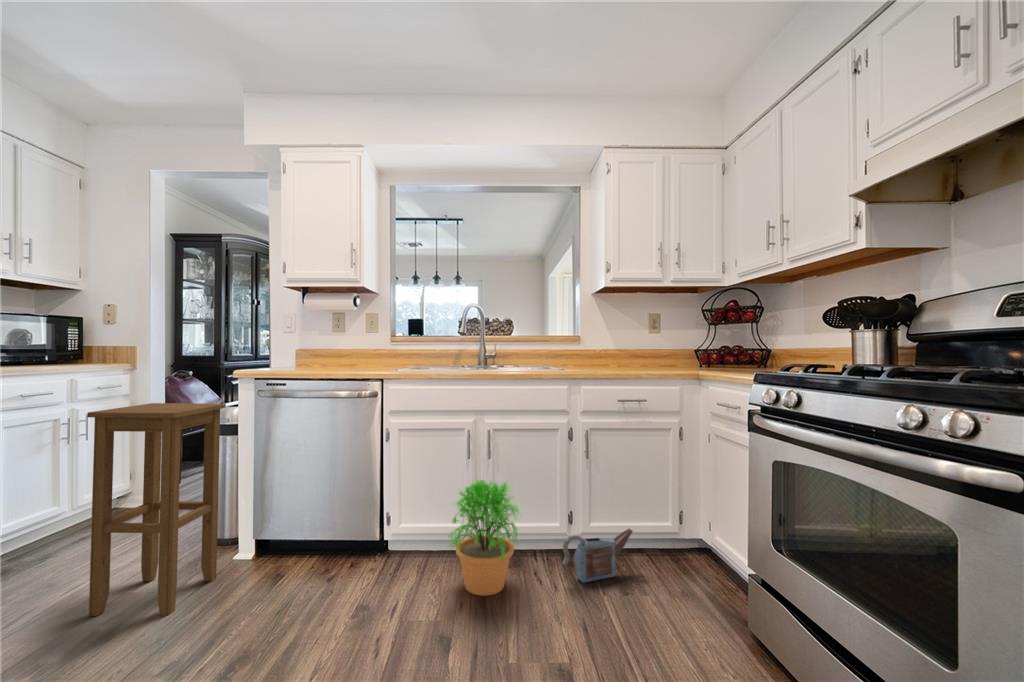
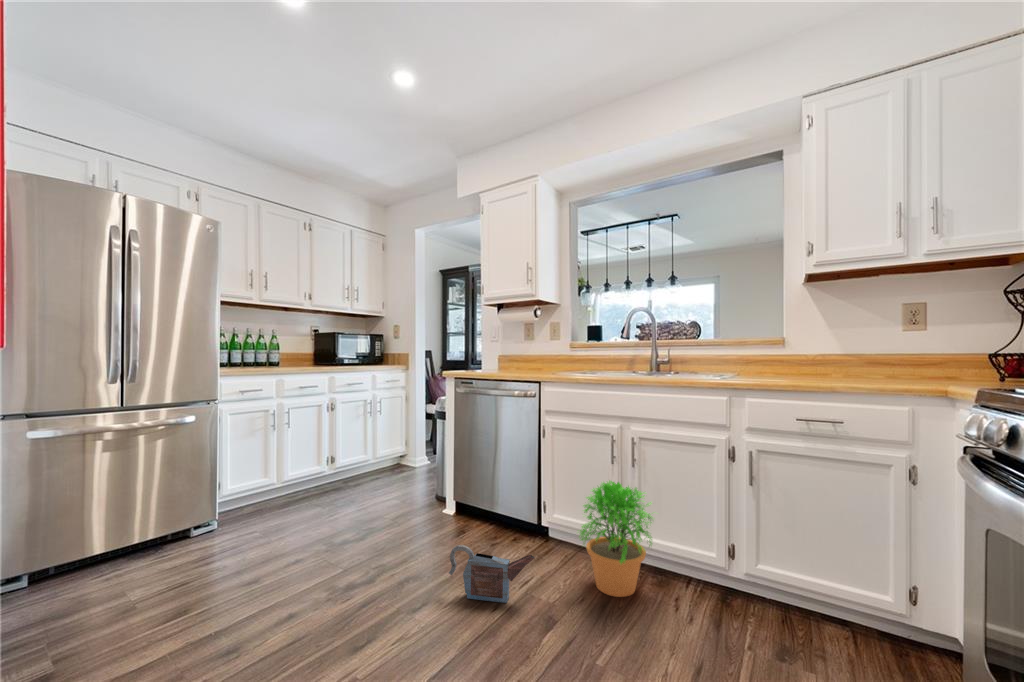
stool: present [87,403,226,616] -> none [349,392,431,542]
watering can: present [562,529,633,583] -> present [449,545,535,603]

